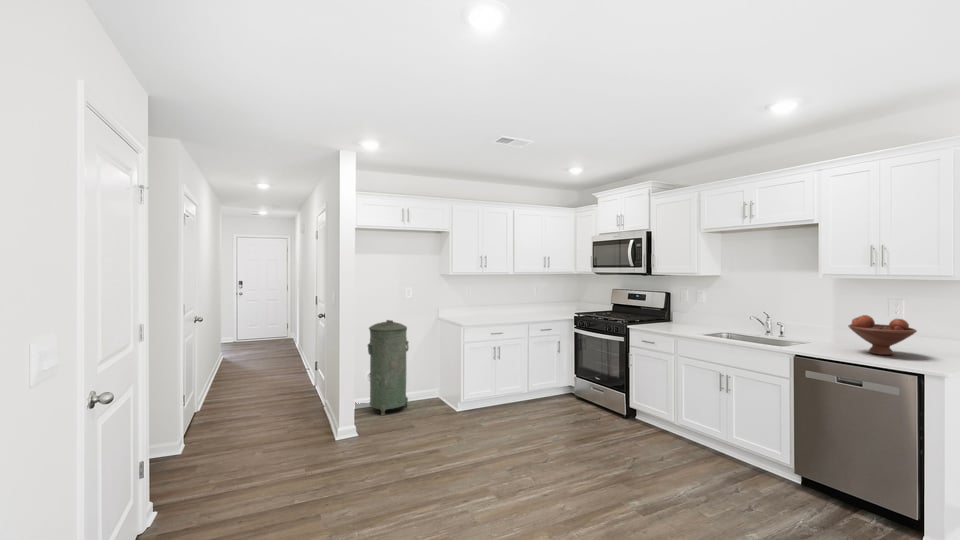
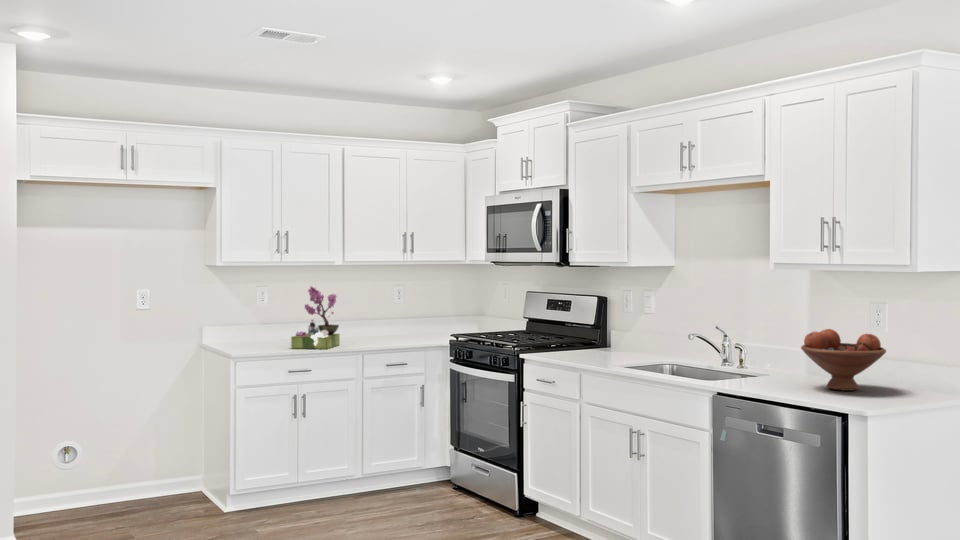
flower arrangement: none [491,285,516,321] -> present [291,287,340,349]
trash can: present [368,320,409,416] -> none [55,349,138,524]

